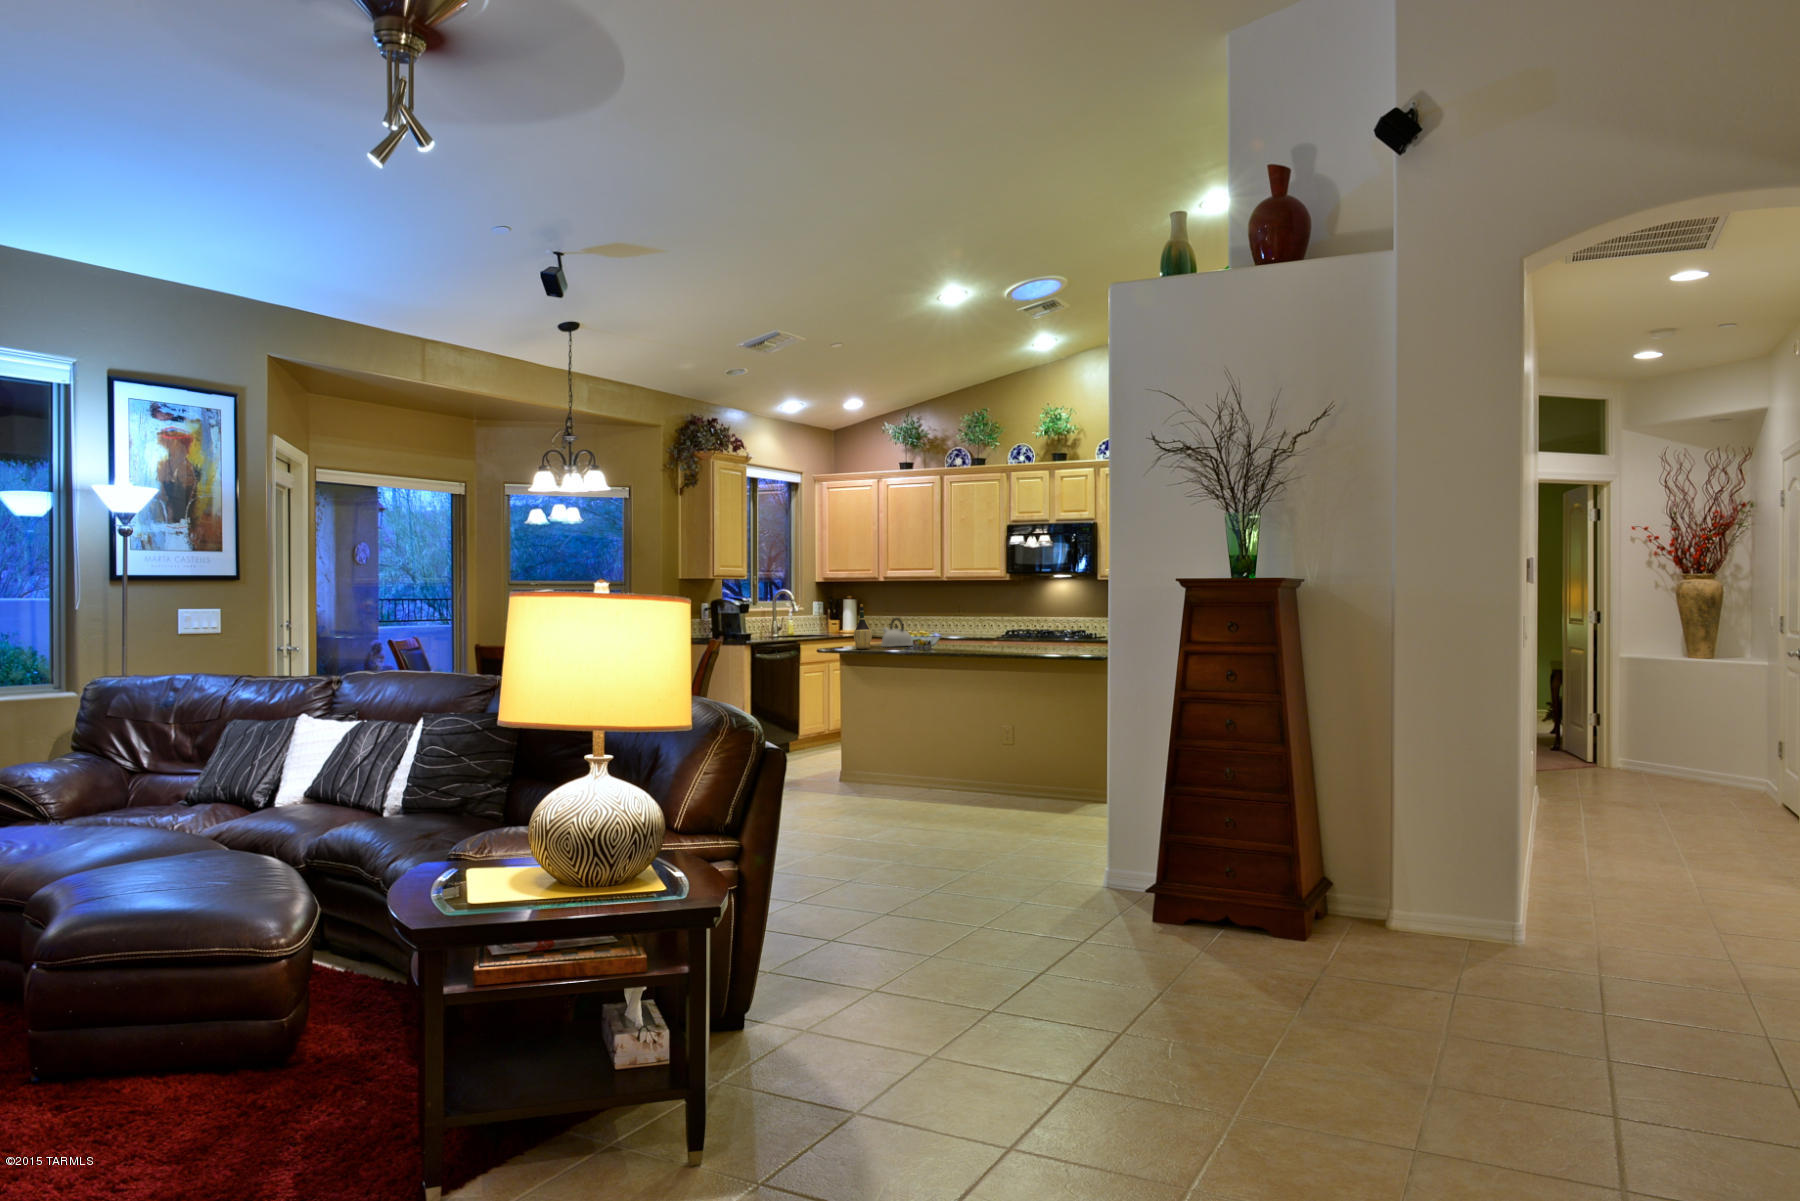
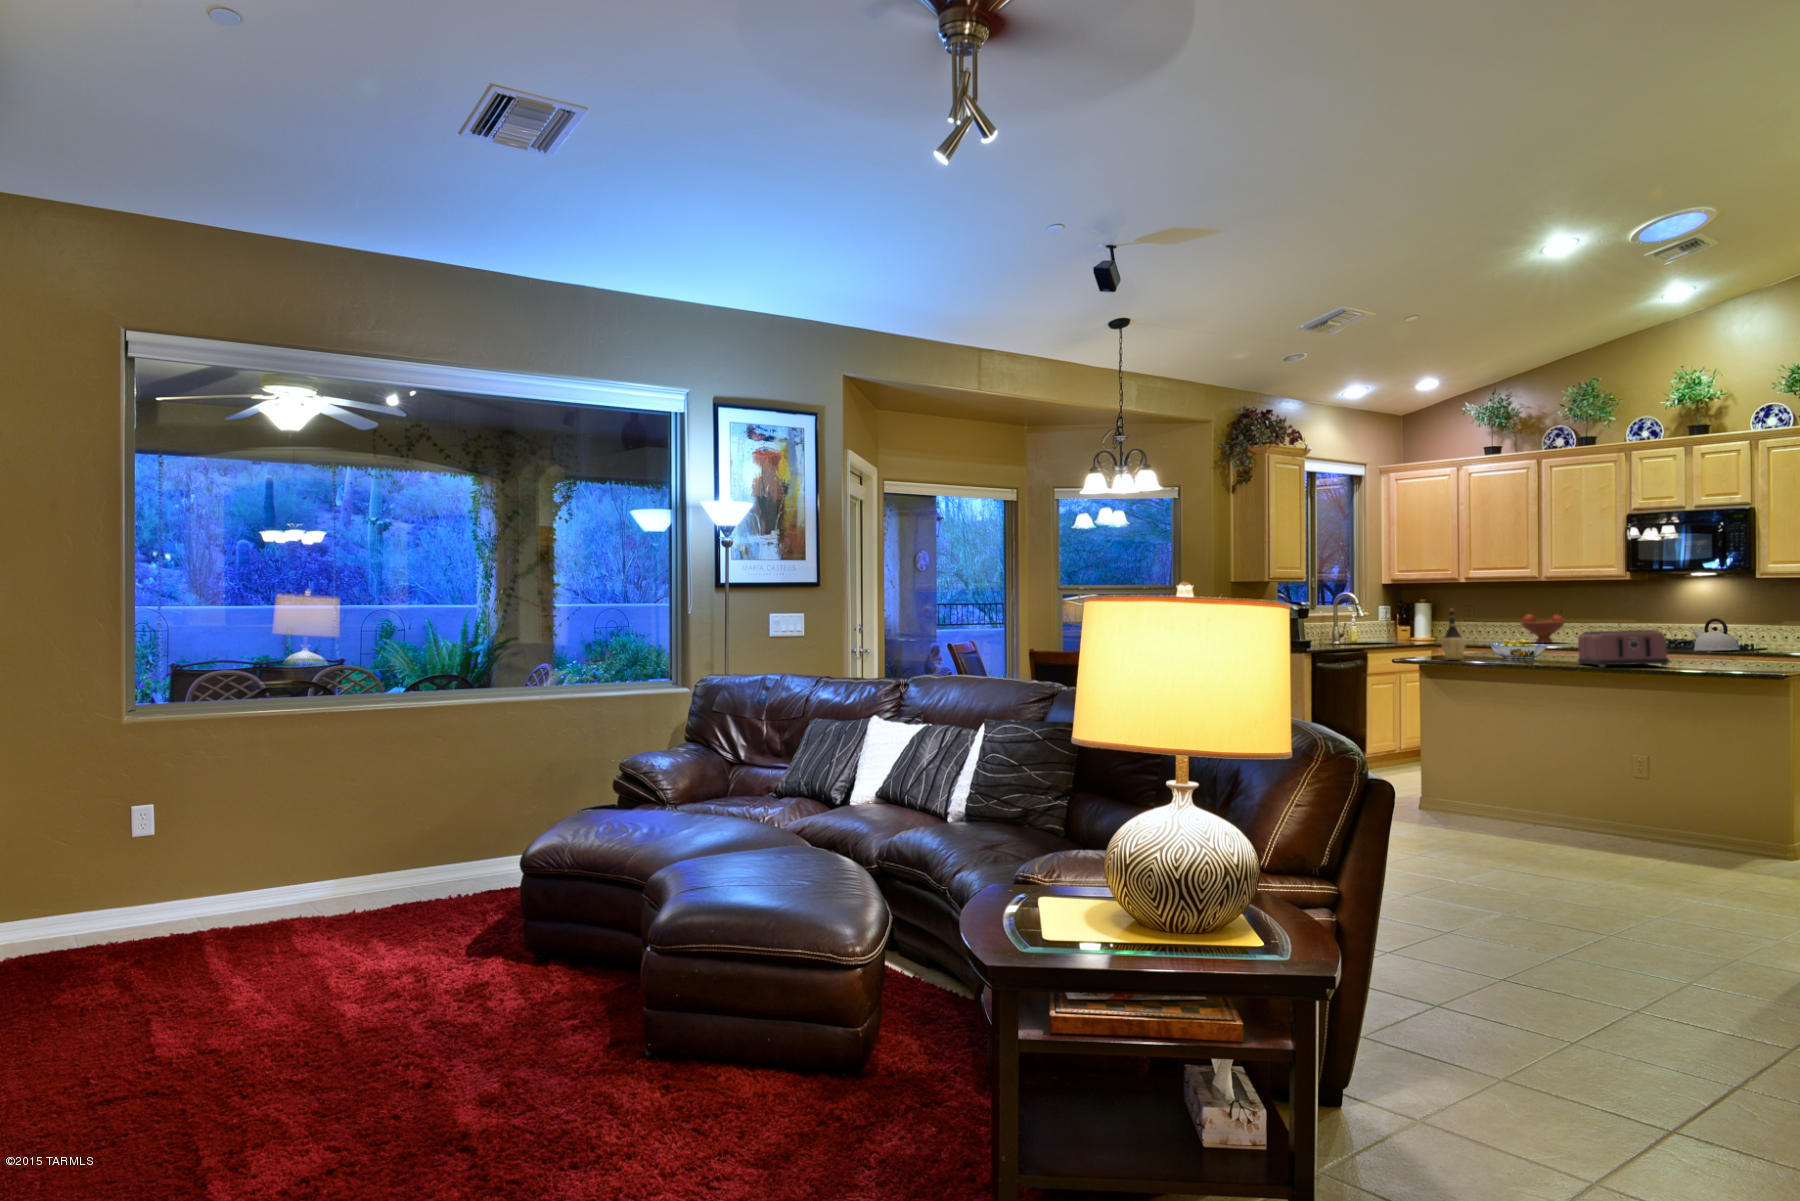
fruit bowl: none [927,607,962,633] -> present [1521,614,1566,643]
kettle: present [881,618,913,647] -> present [1693,618,1739,651]
toaster: none [950,622,1009,653] -> present [1578,630,1669,667]

